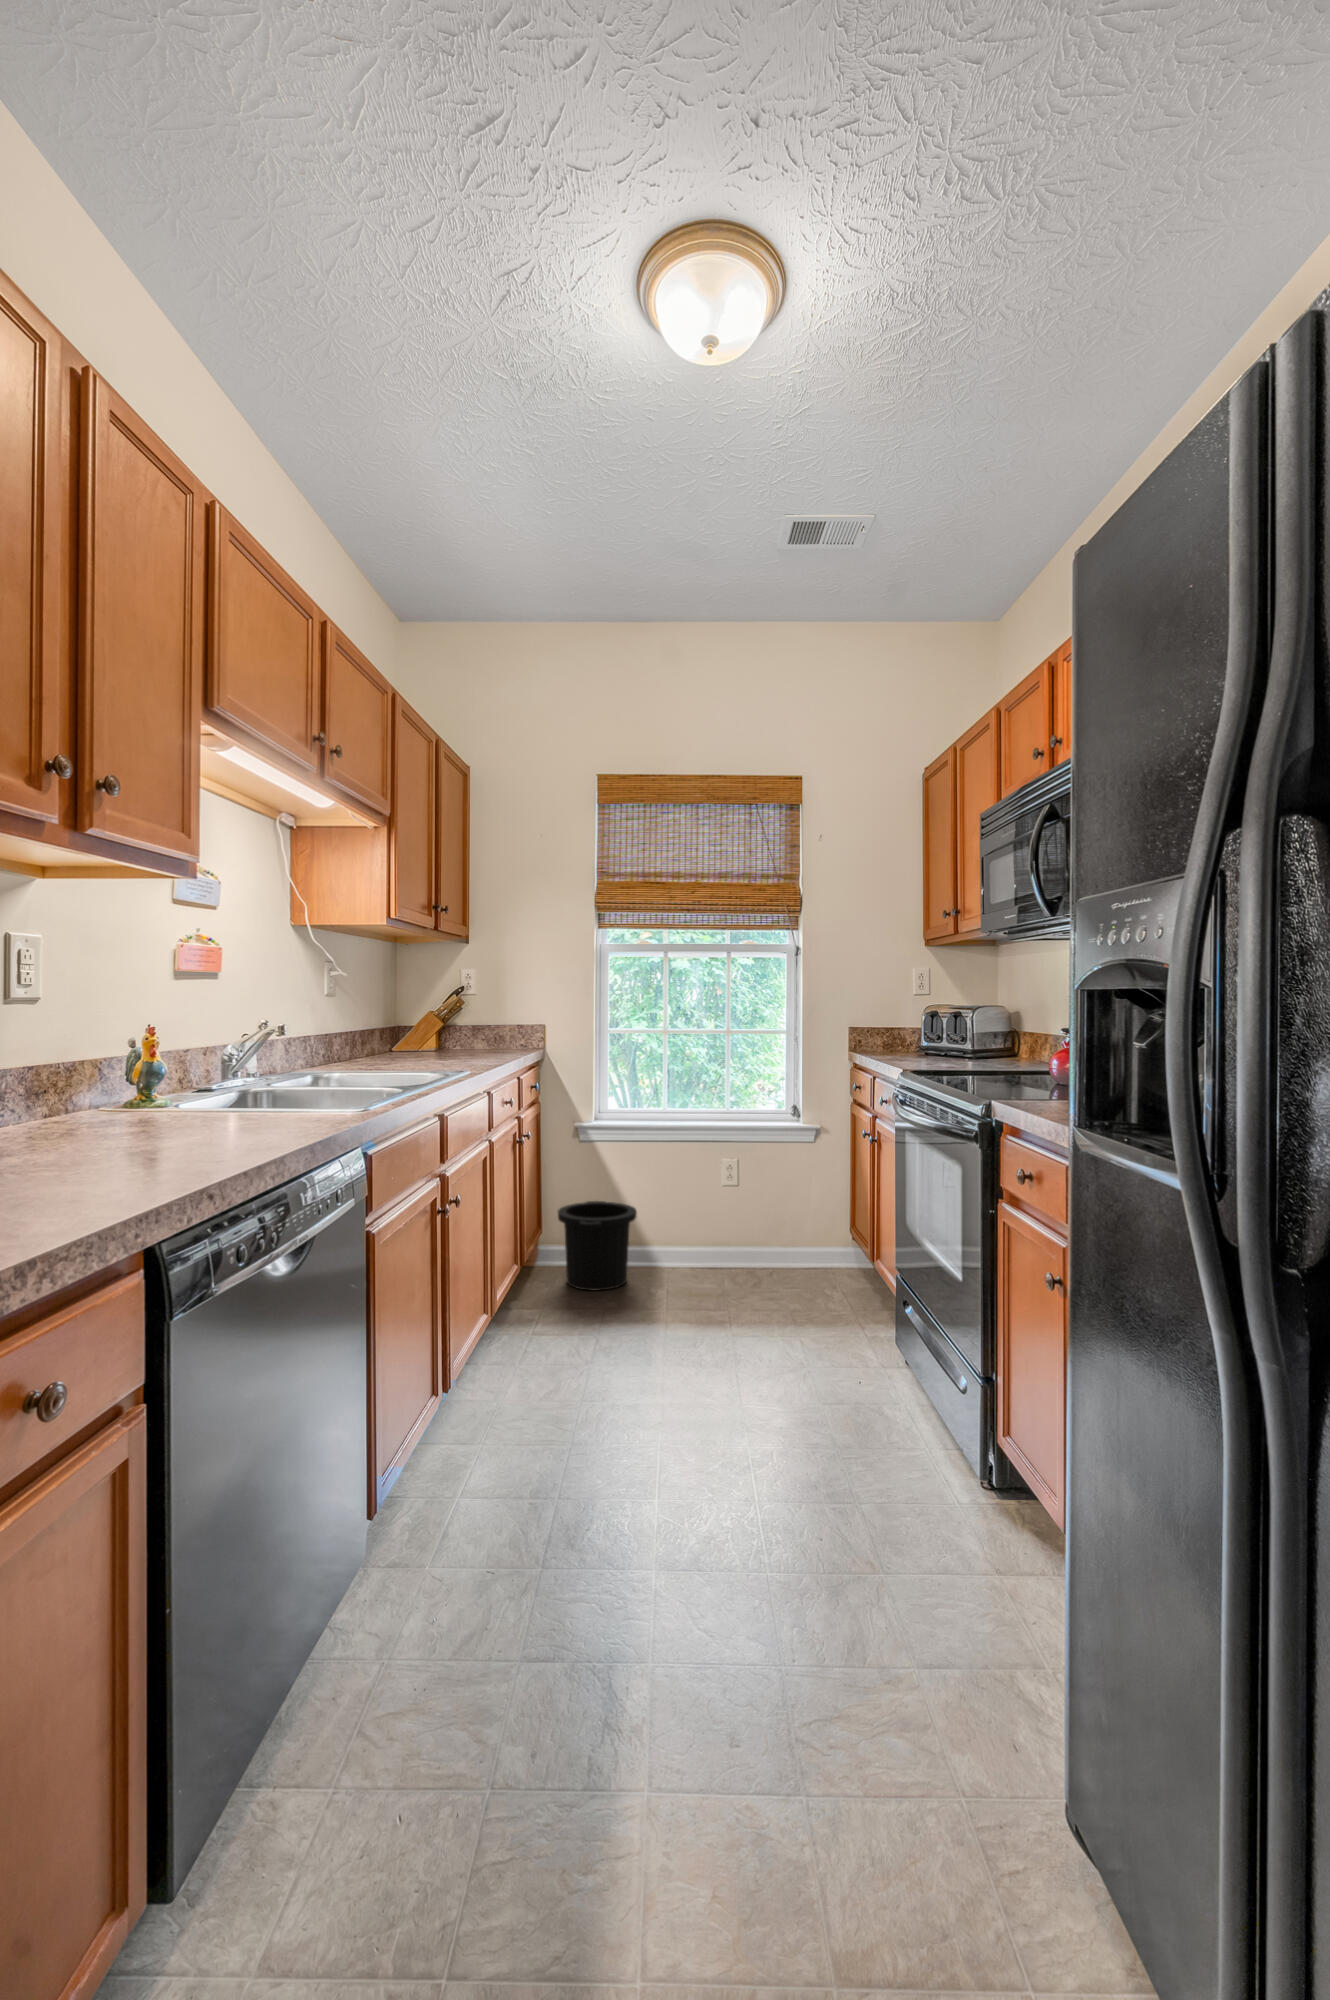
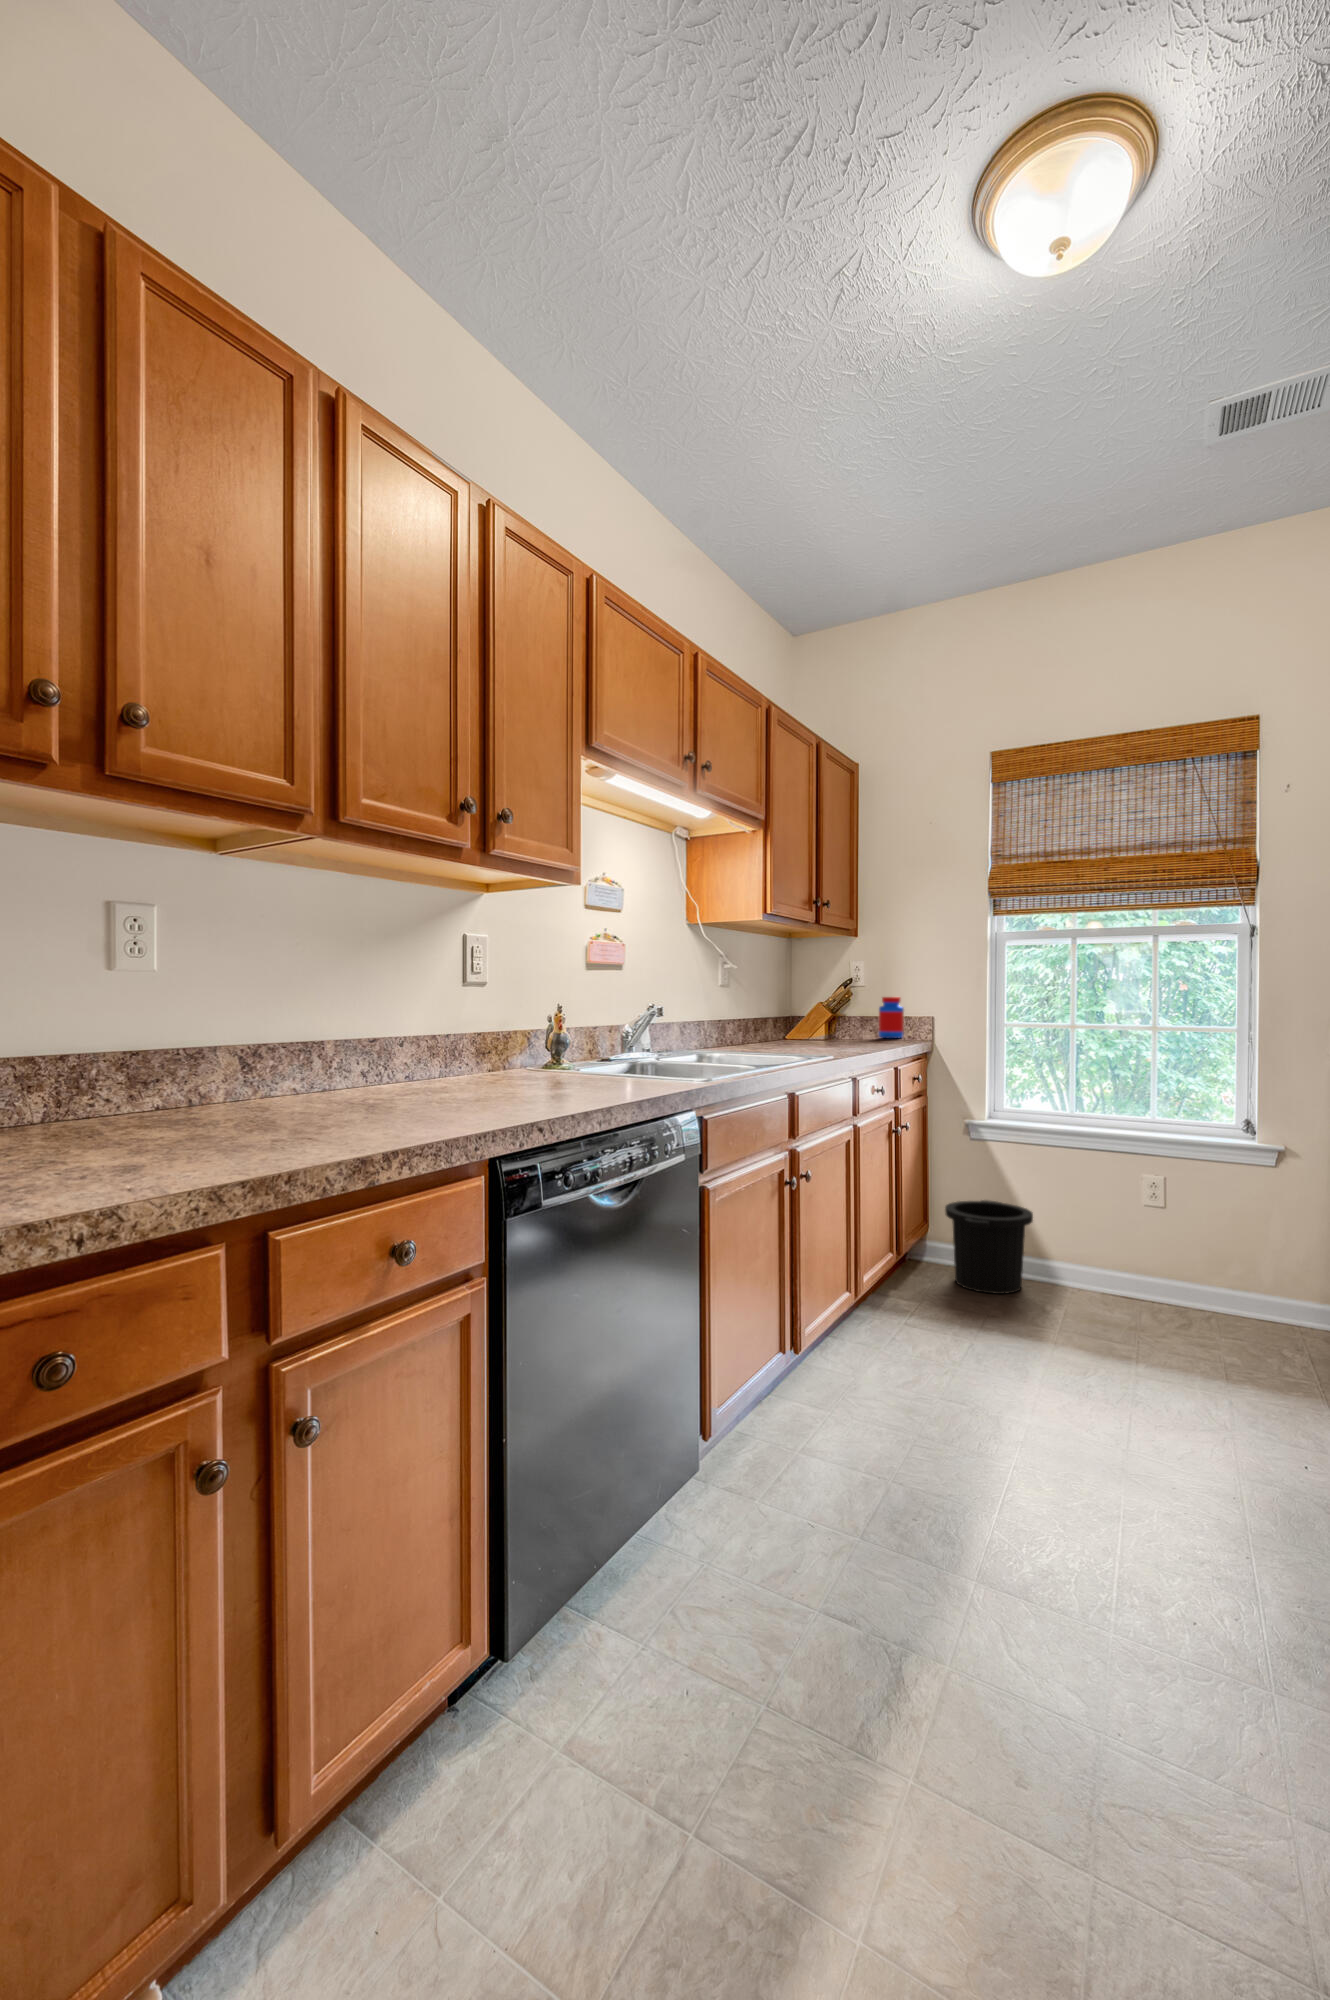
jar: none [487,1007,511,1048] -> present [879,997,904,1038]

